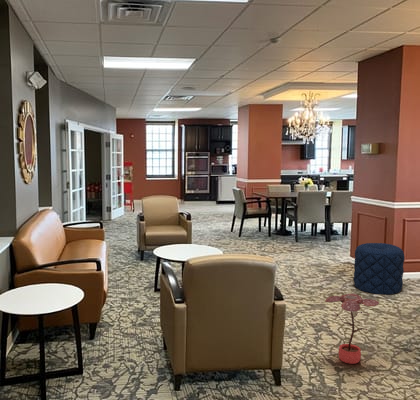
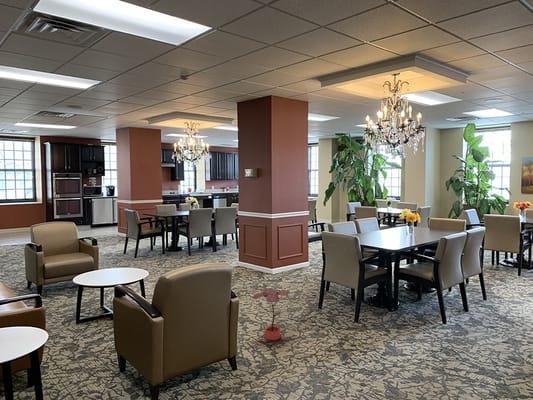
pouf: present [353,243,405,294] -> none [249,247,284,286]

